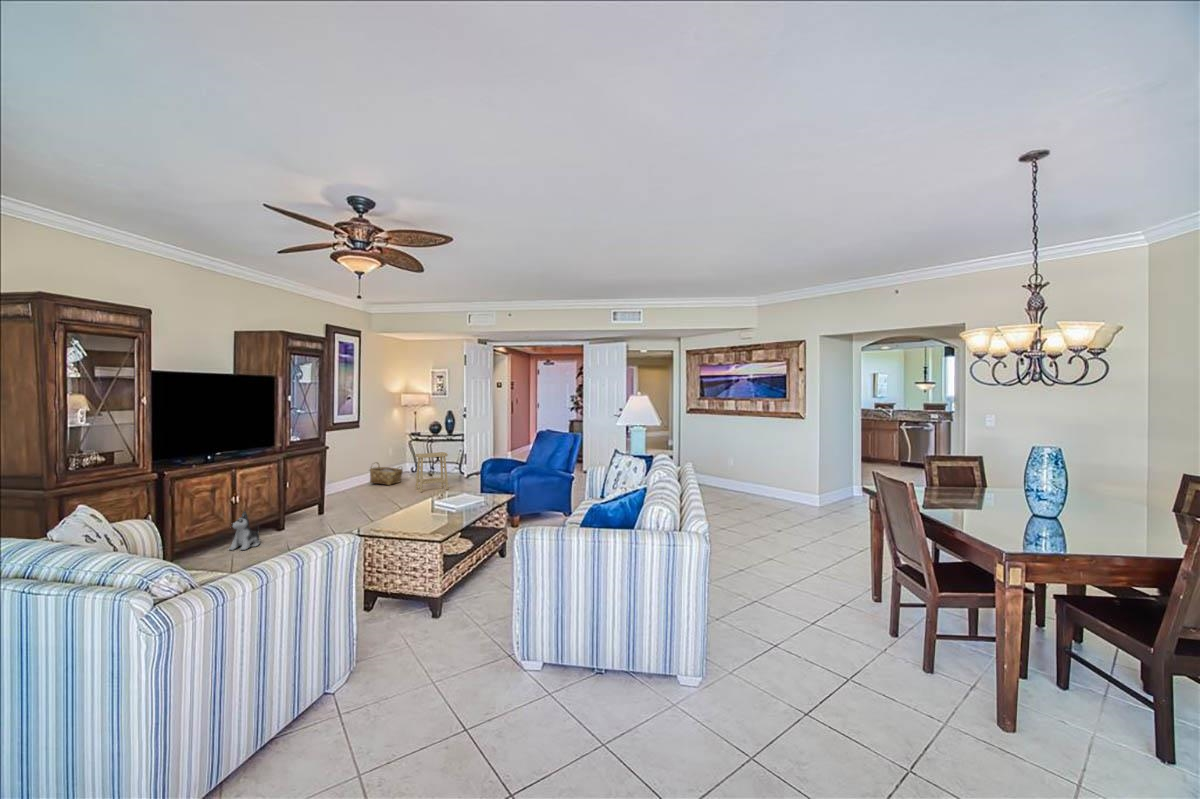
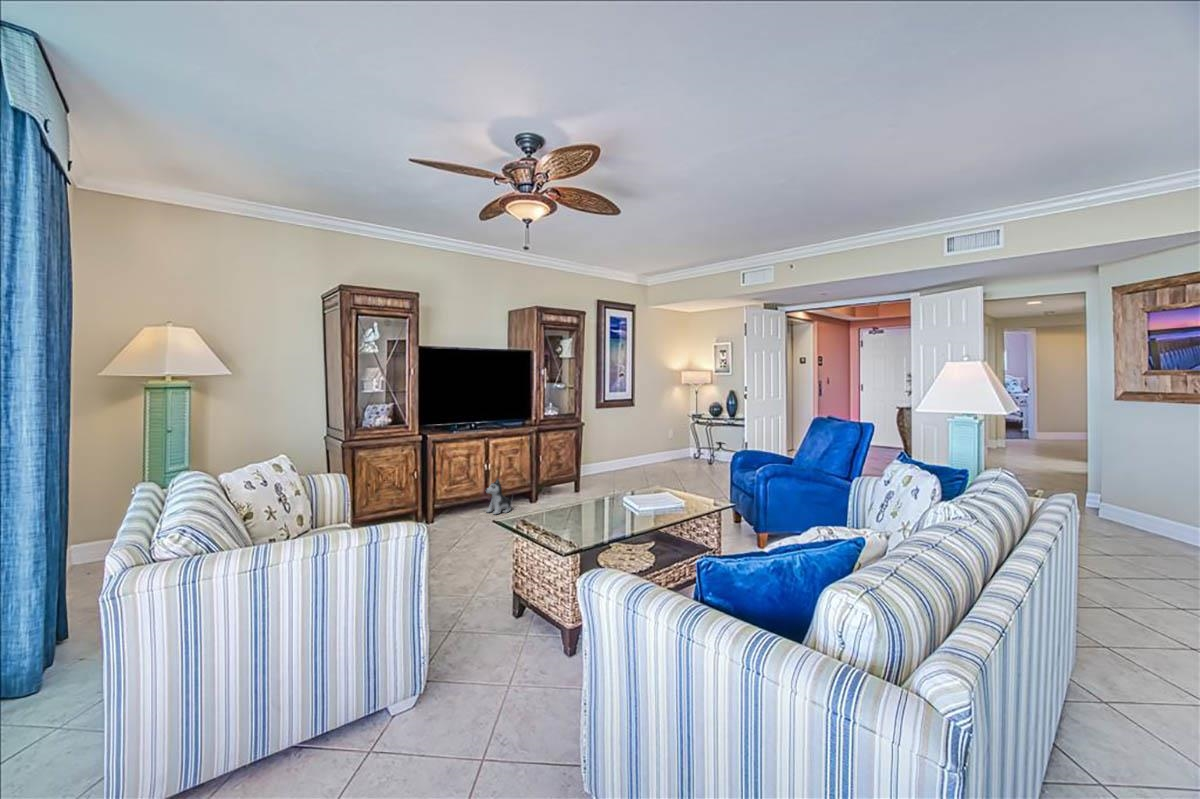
footstool: present [415,452,449,492] -> none [683,436,717,479]
woven basket: present [370,462,403,485] -> none [644,442,676,468]

